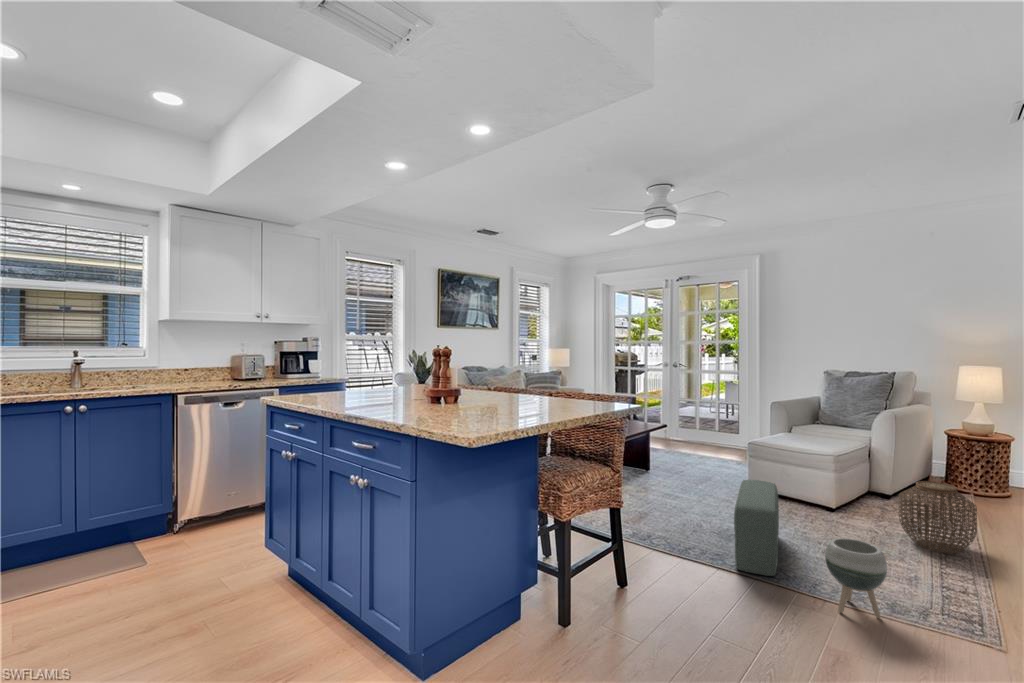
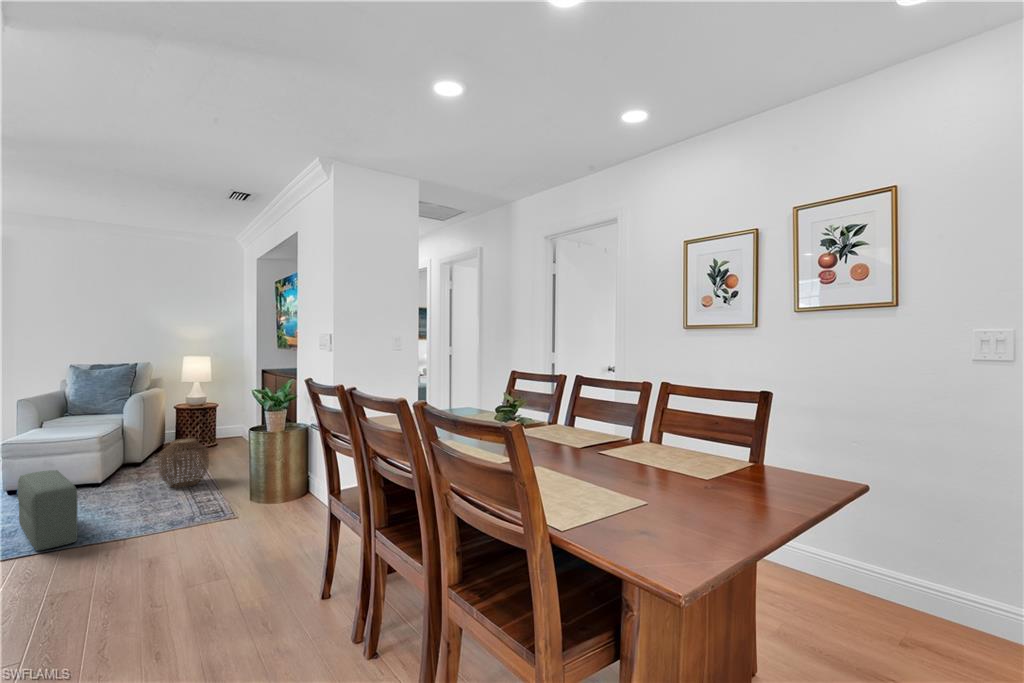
planter: present [825,538,887,618] -> none [126,484,171,540]

